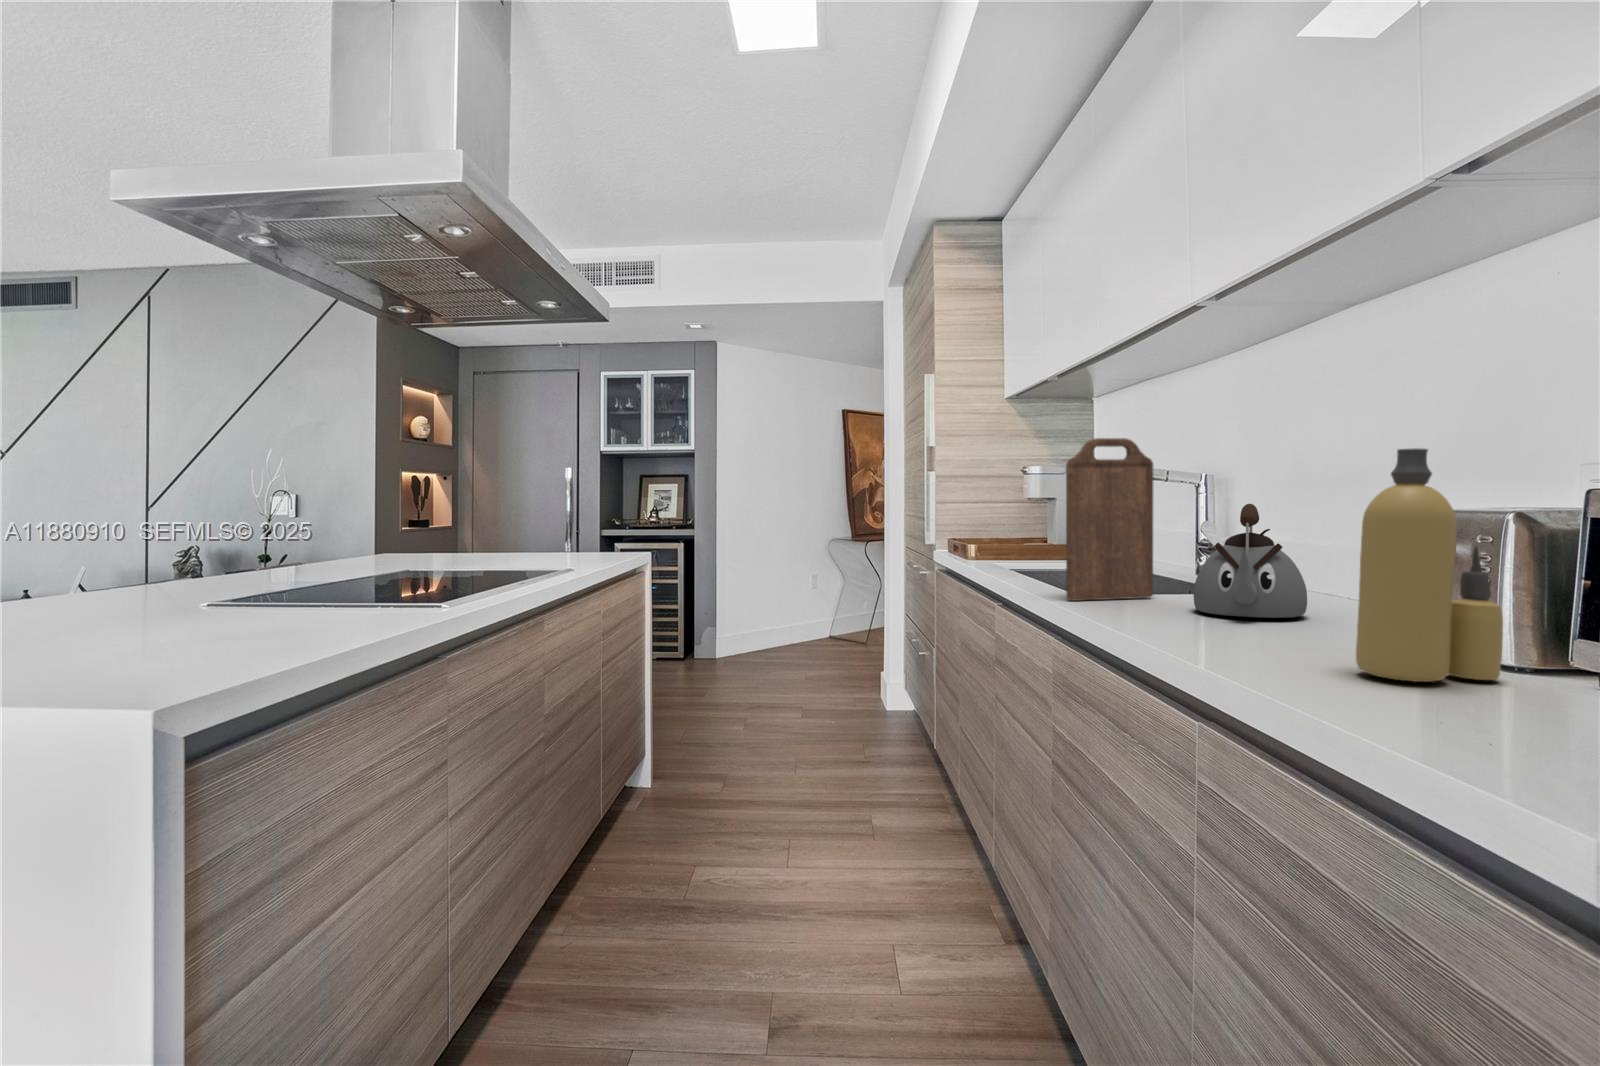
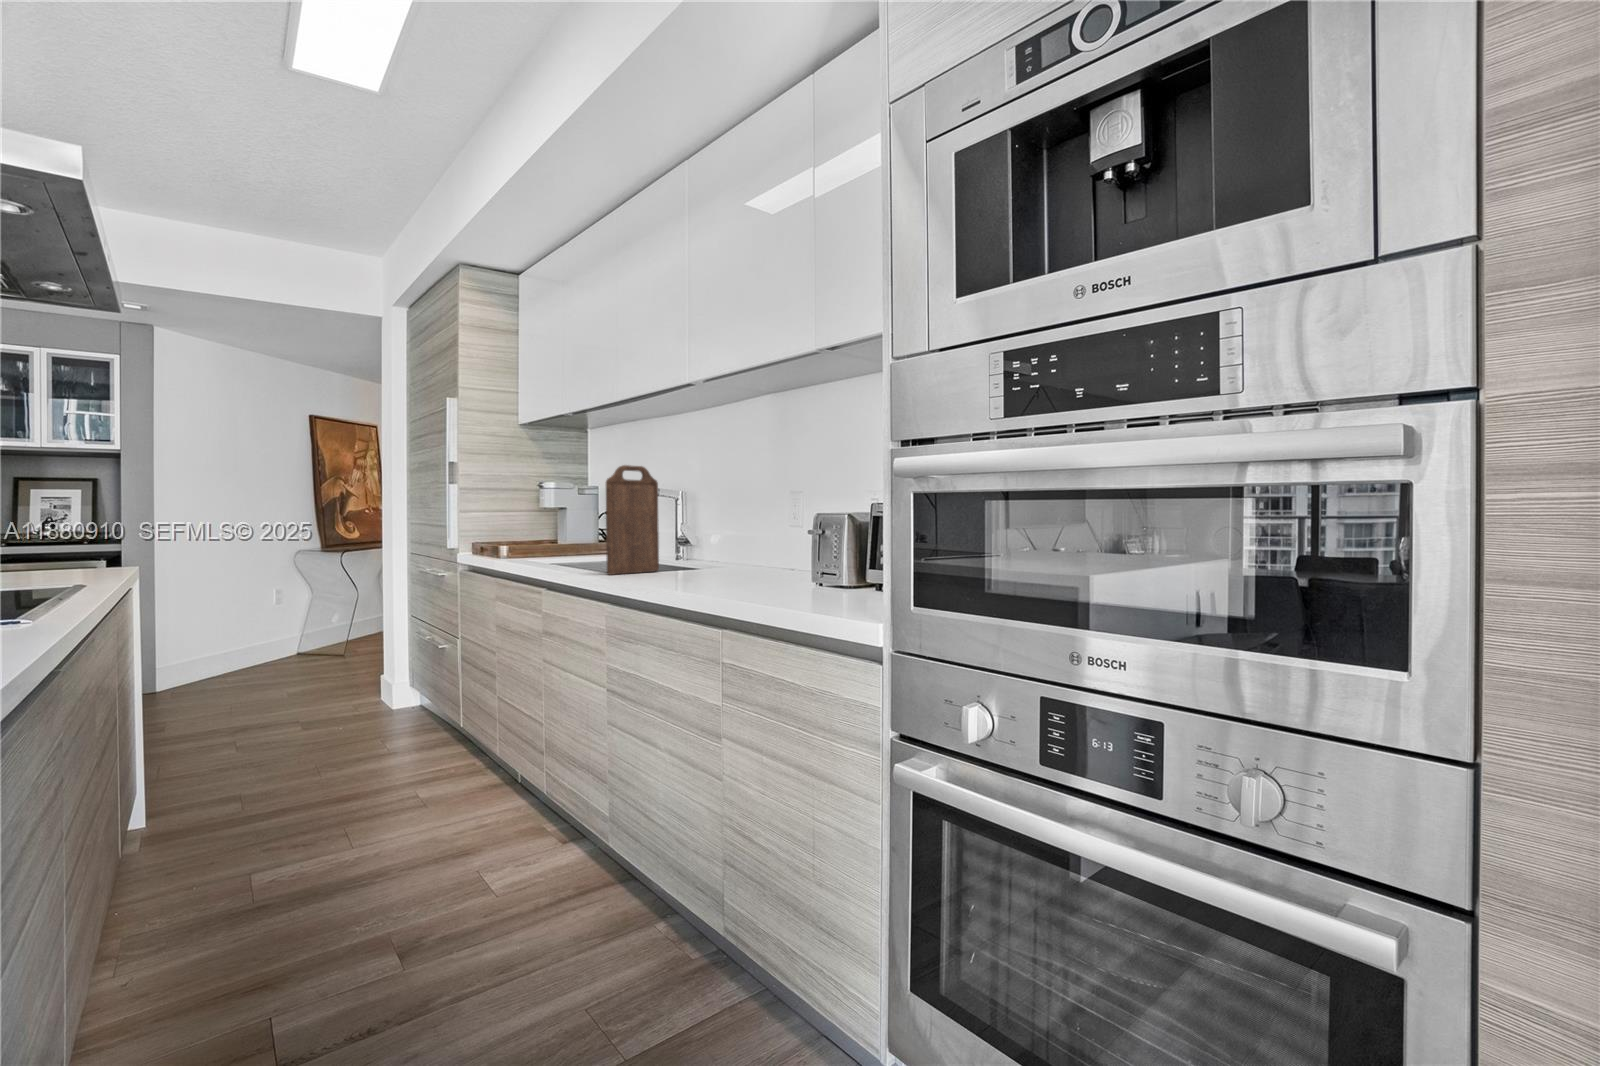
bottle: present [1356,448,1503,682] -> none [774,481,828,591]
kettle: present [1194,504,1307,618] -> none [687,509,746,575]

